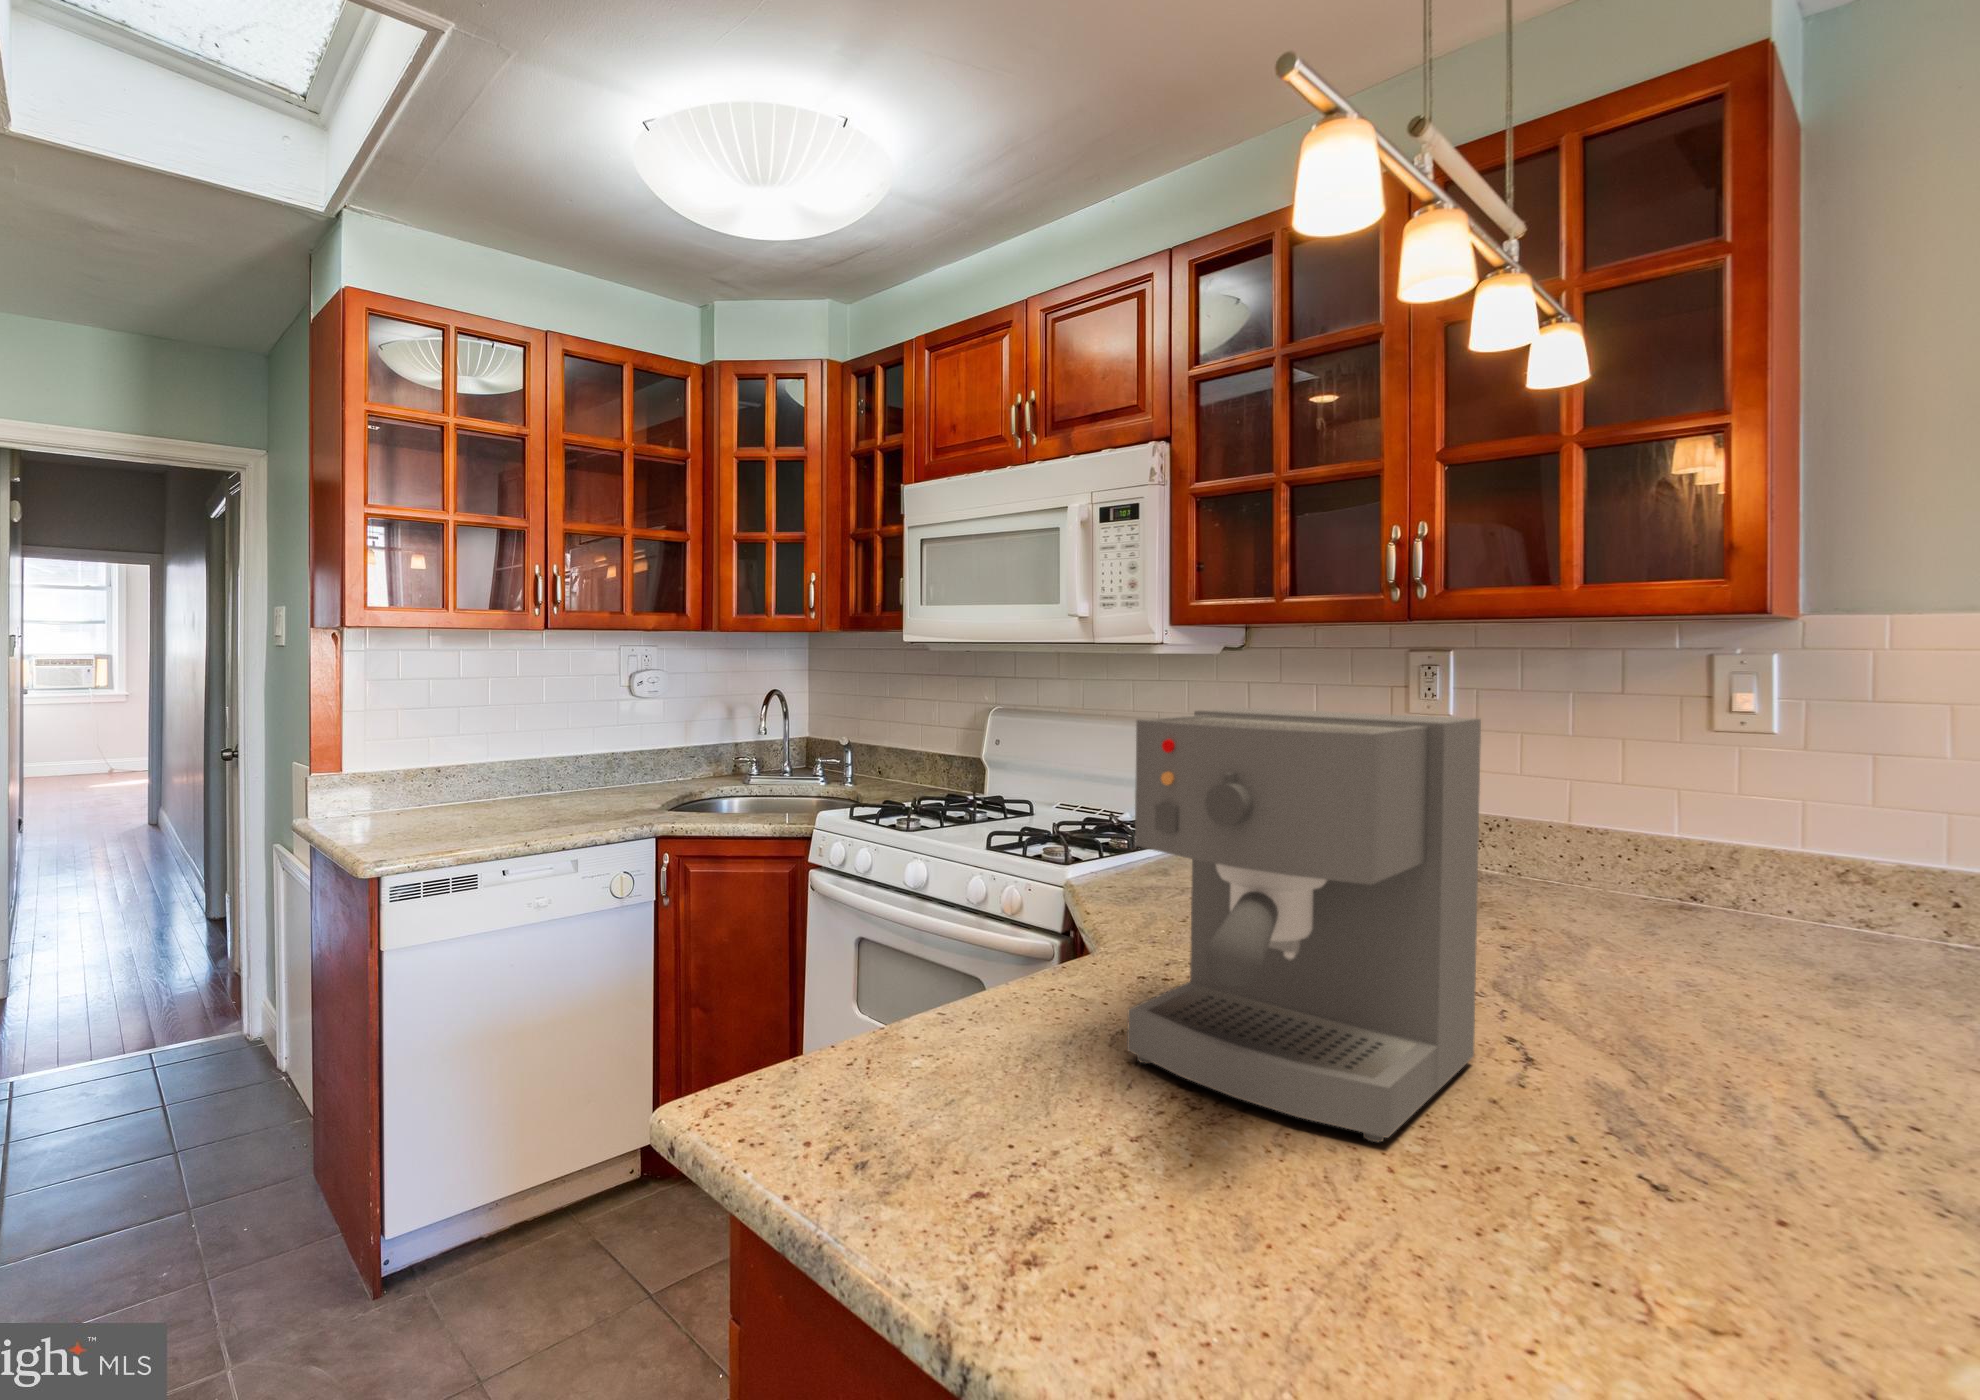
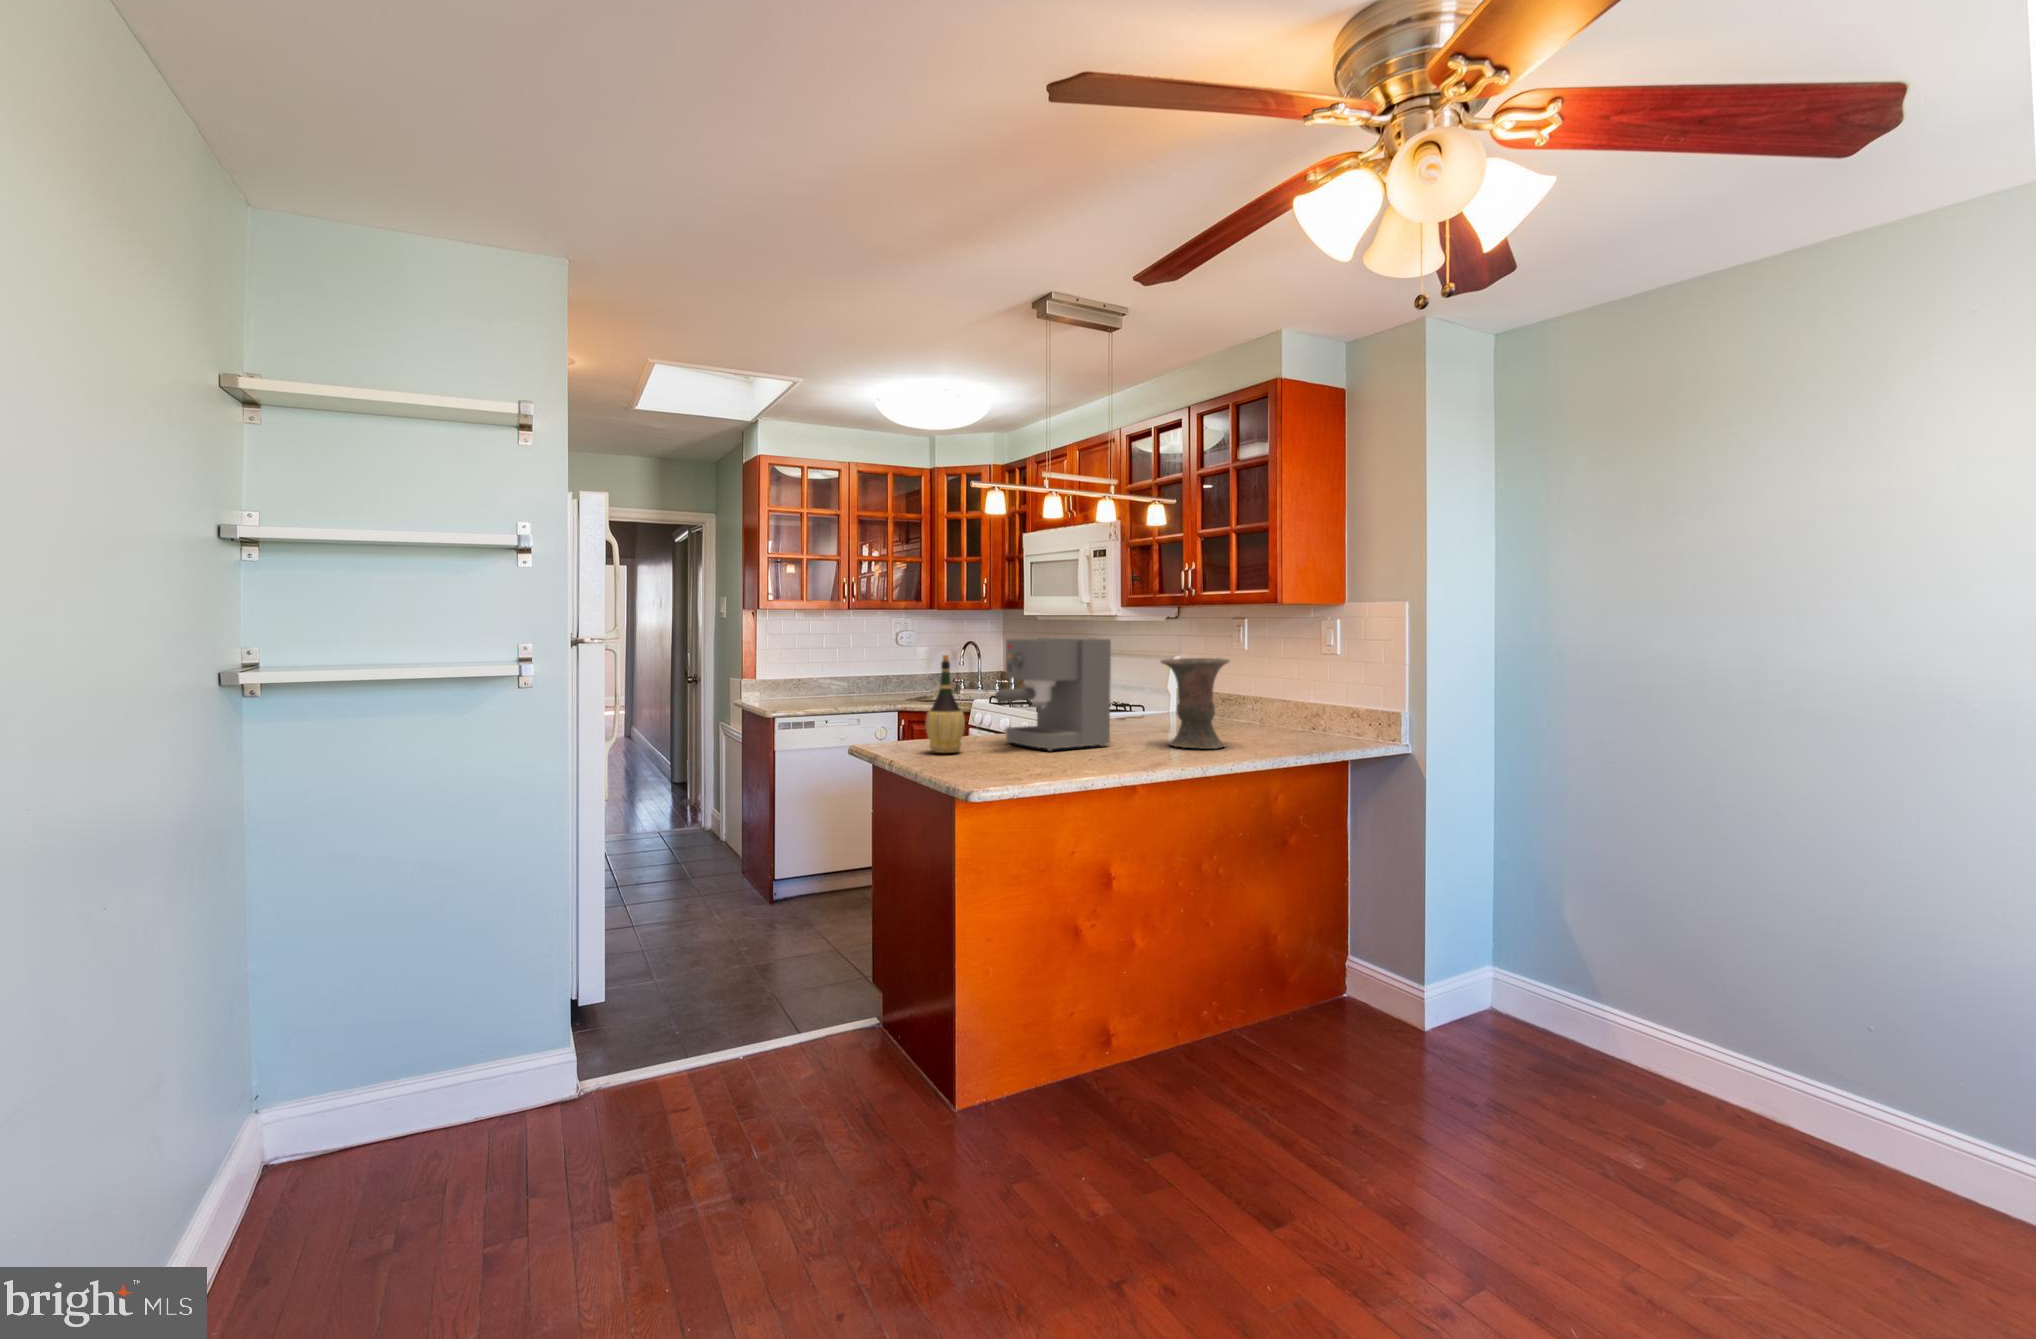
vase: none [1580,766,1845,1069] -> present [1161,658,1229,749]
wine bottle: none [936,799,1100,1231] -> present [926,655,965,753]

